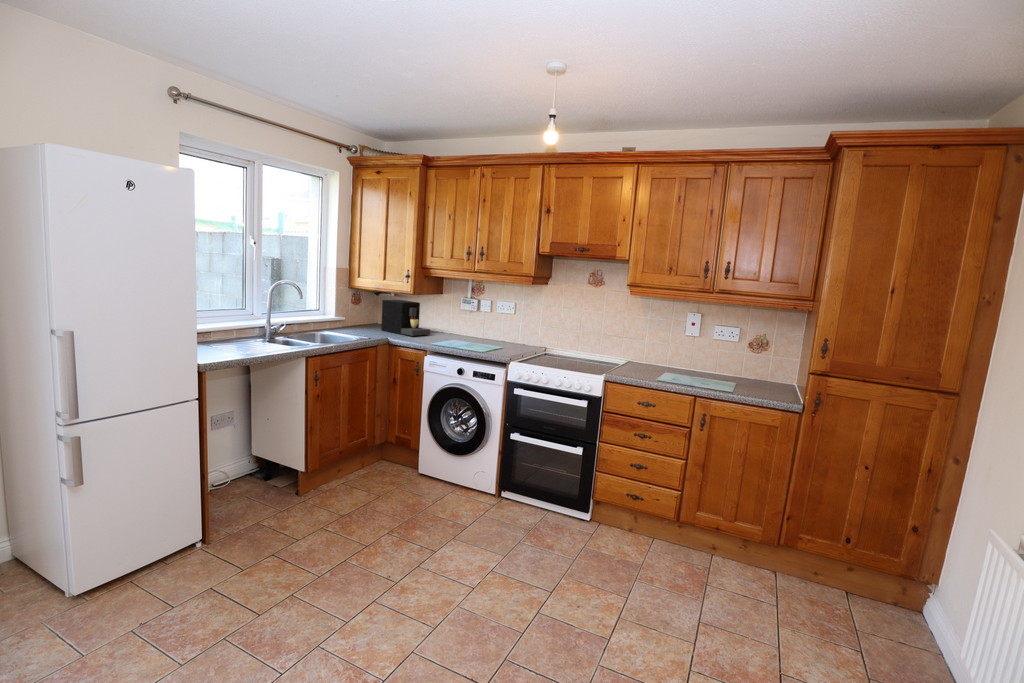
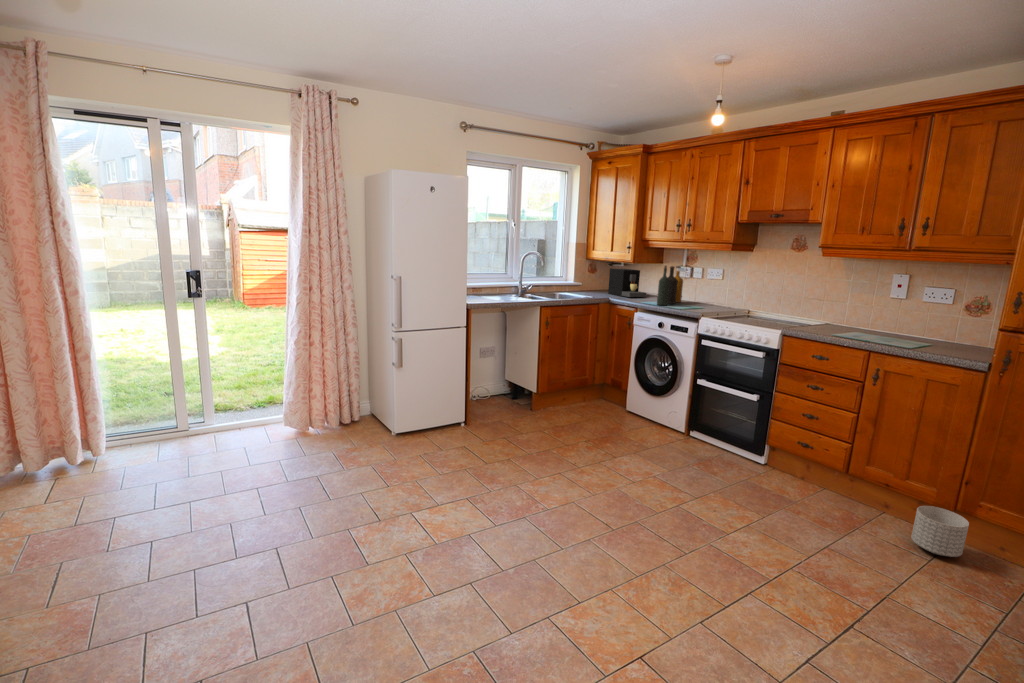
bottle: none [451,299,474,347] -> present [657,266,683,305]
planter: none [740,542,785,591] -> present [911,506,969,557]

